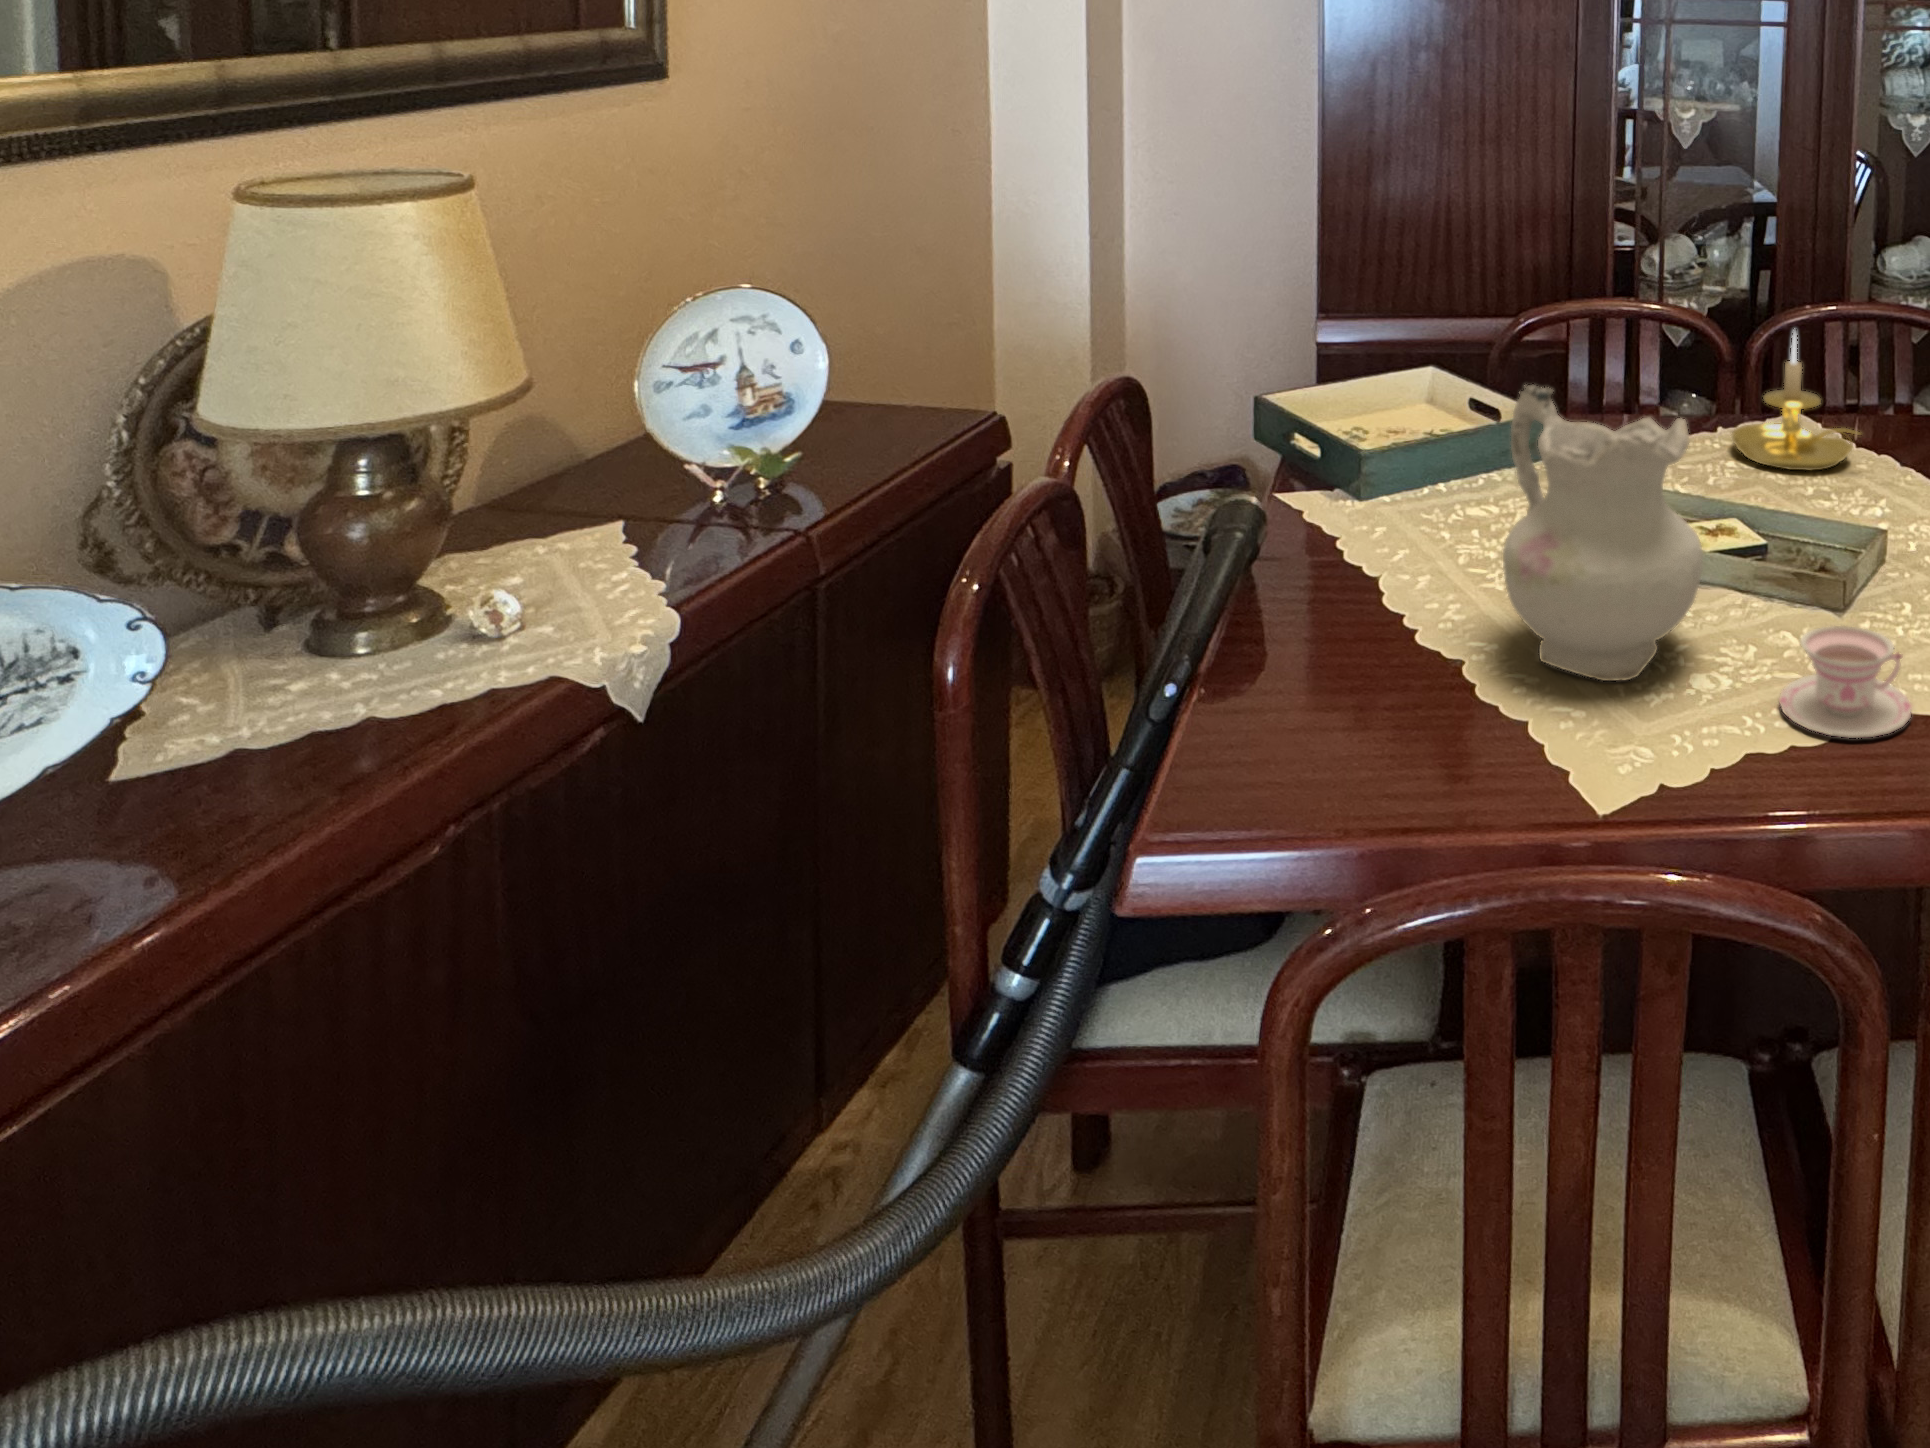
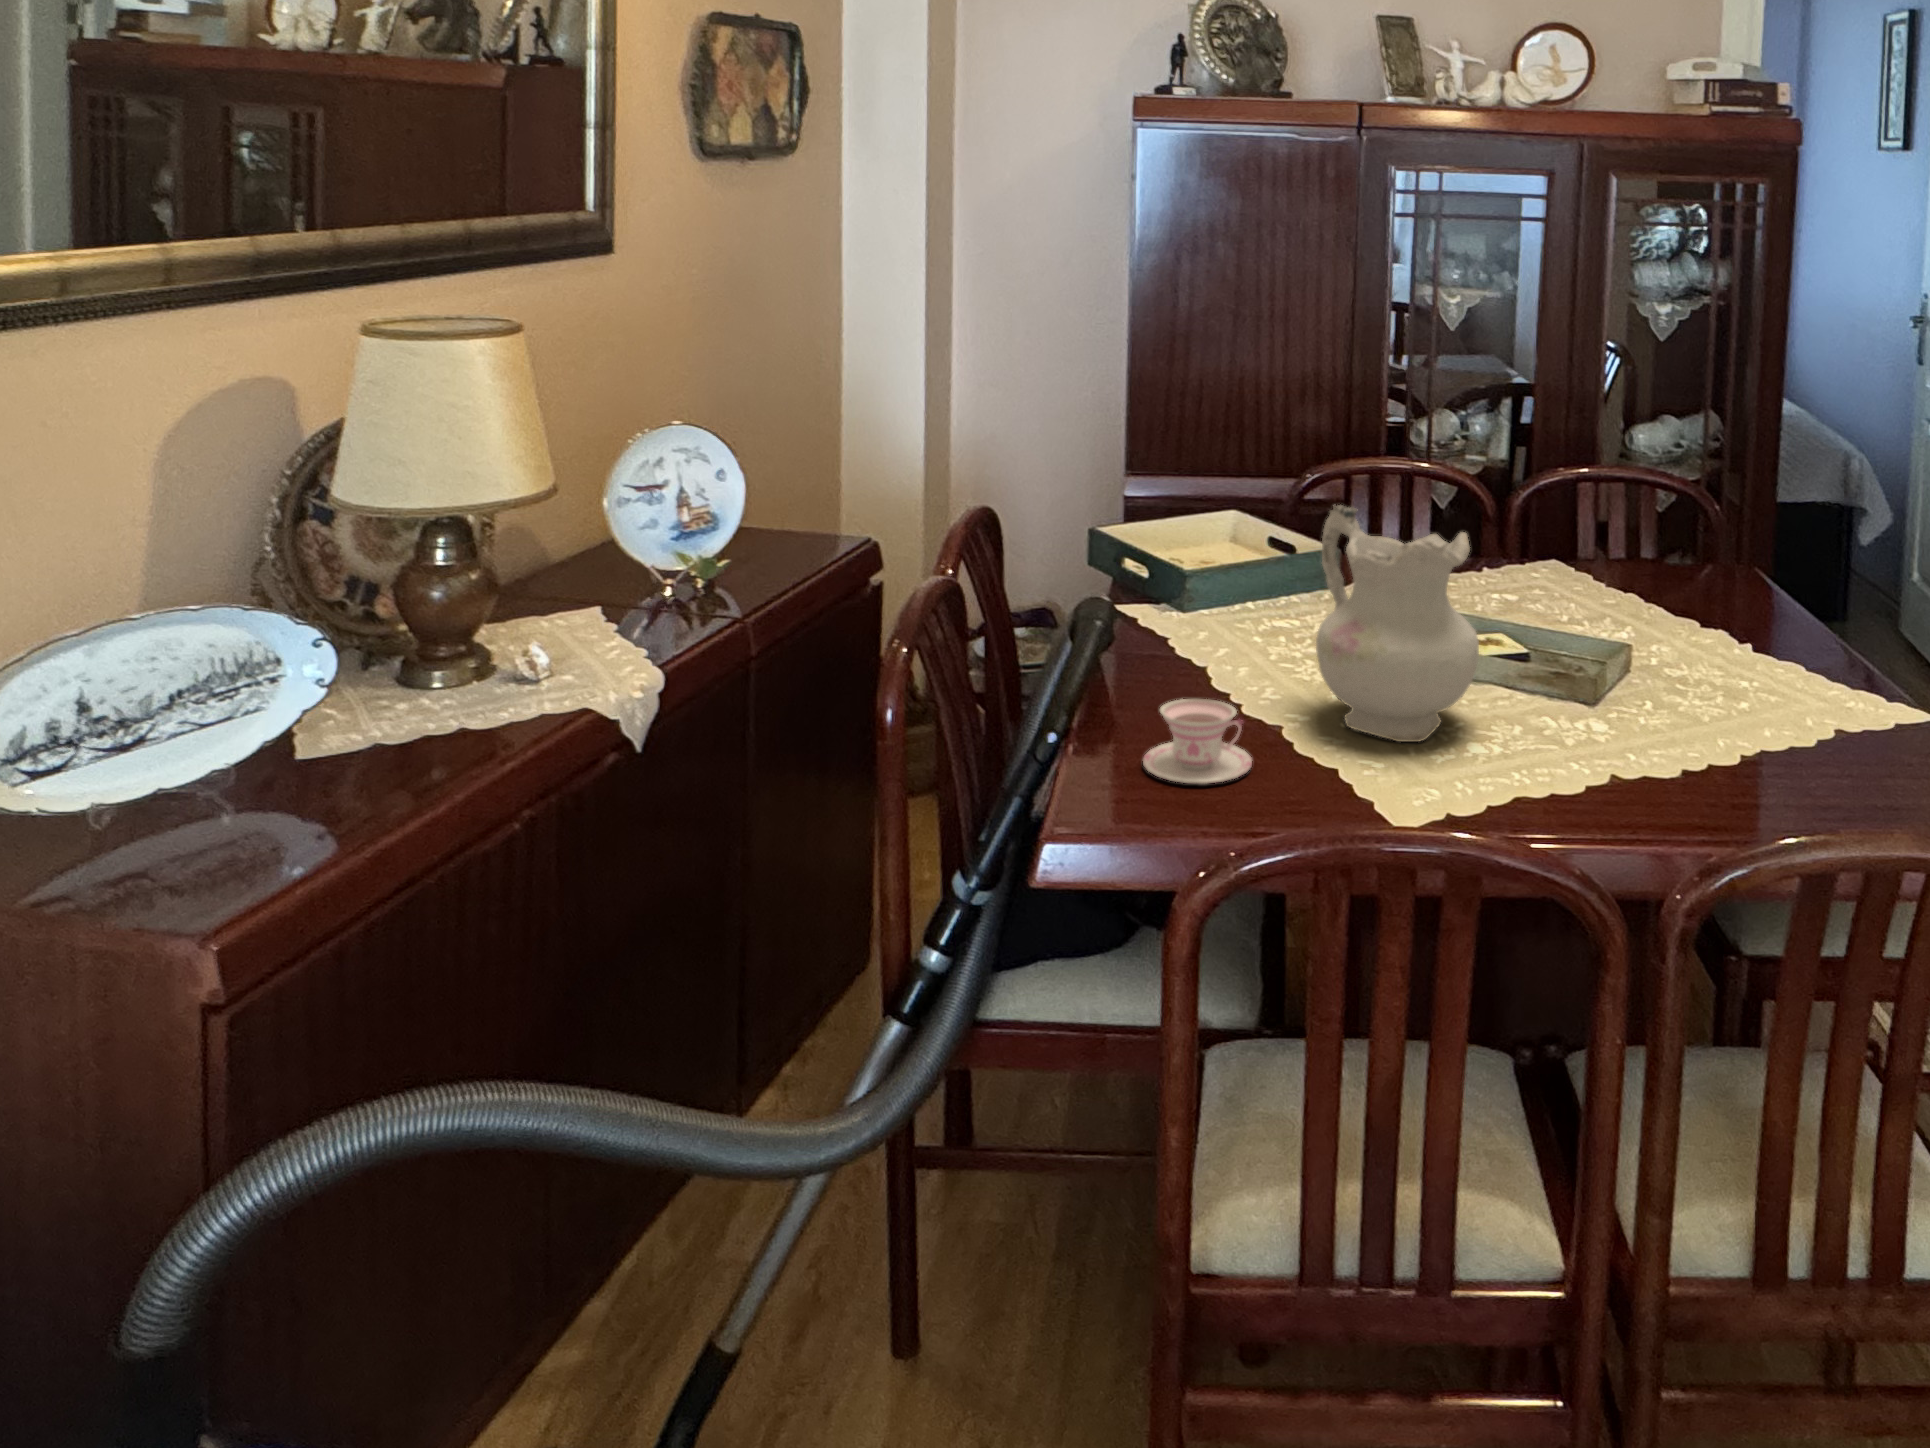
candle holder: present [1731,332,1860,470] -> none [1495,481,1612,603]
teacup: present [1779,626,1911,738] -> present [1143,699,1252,784]

